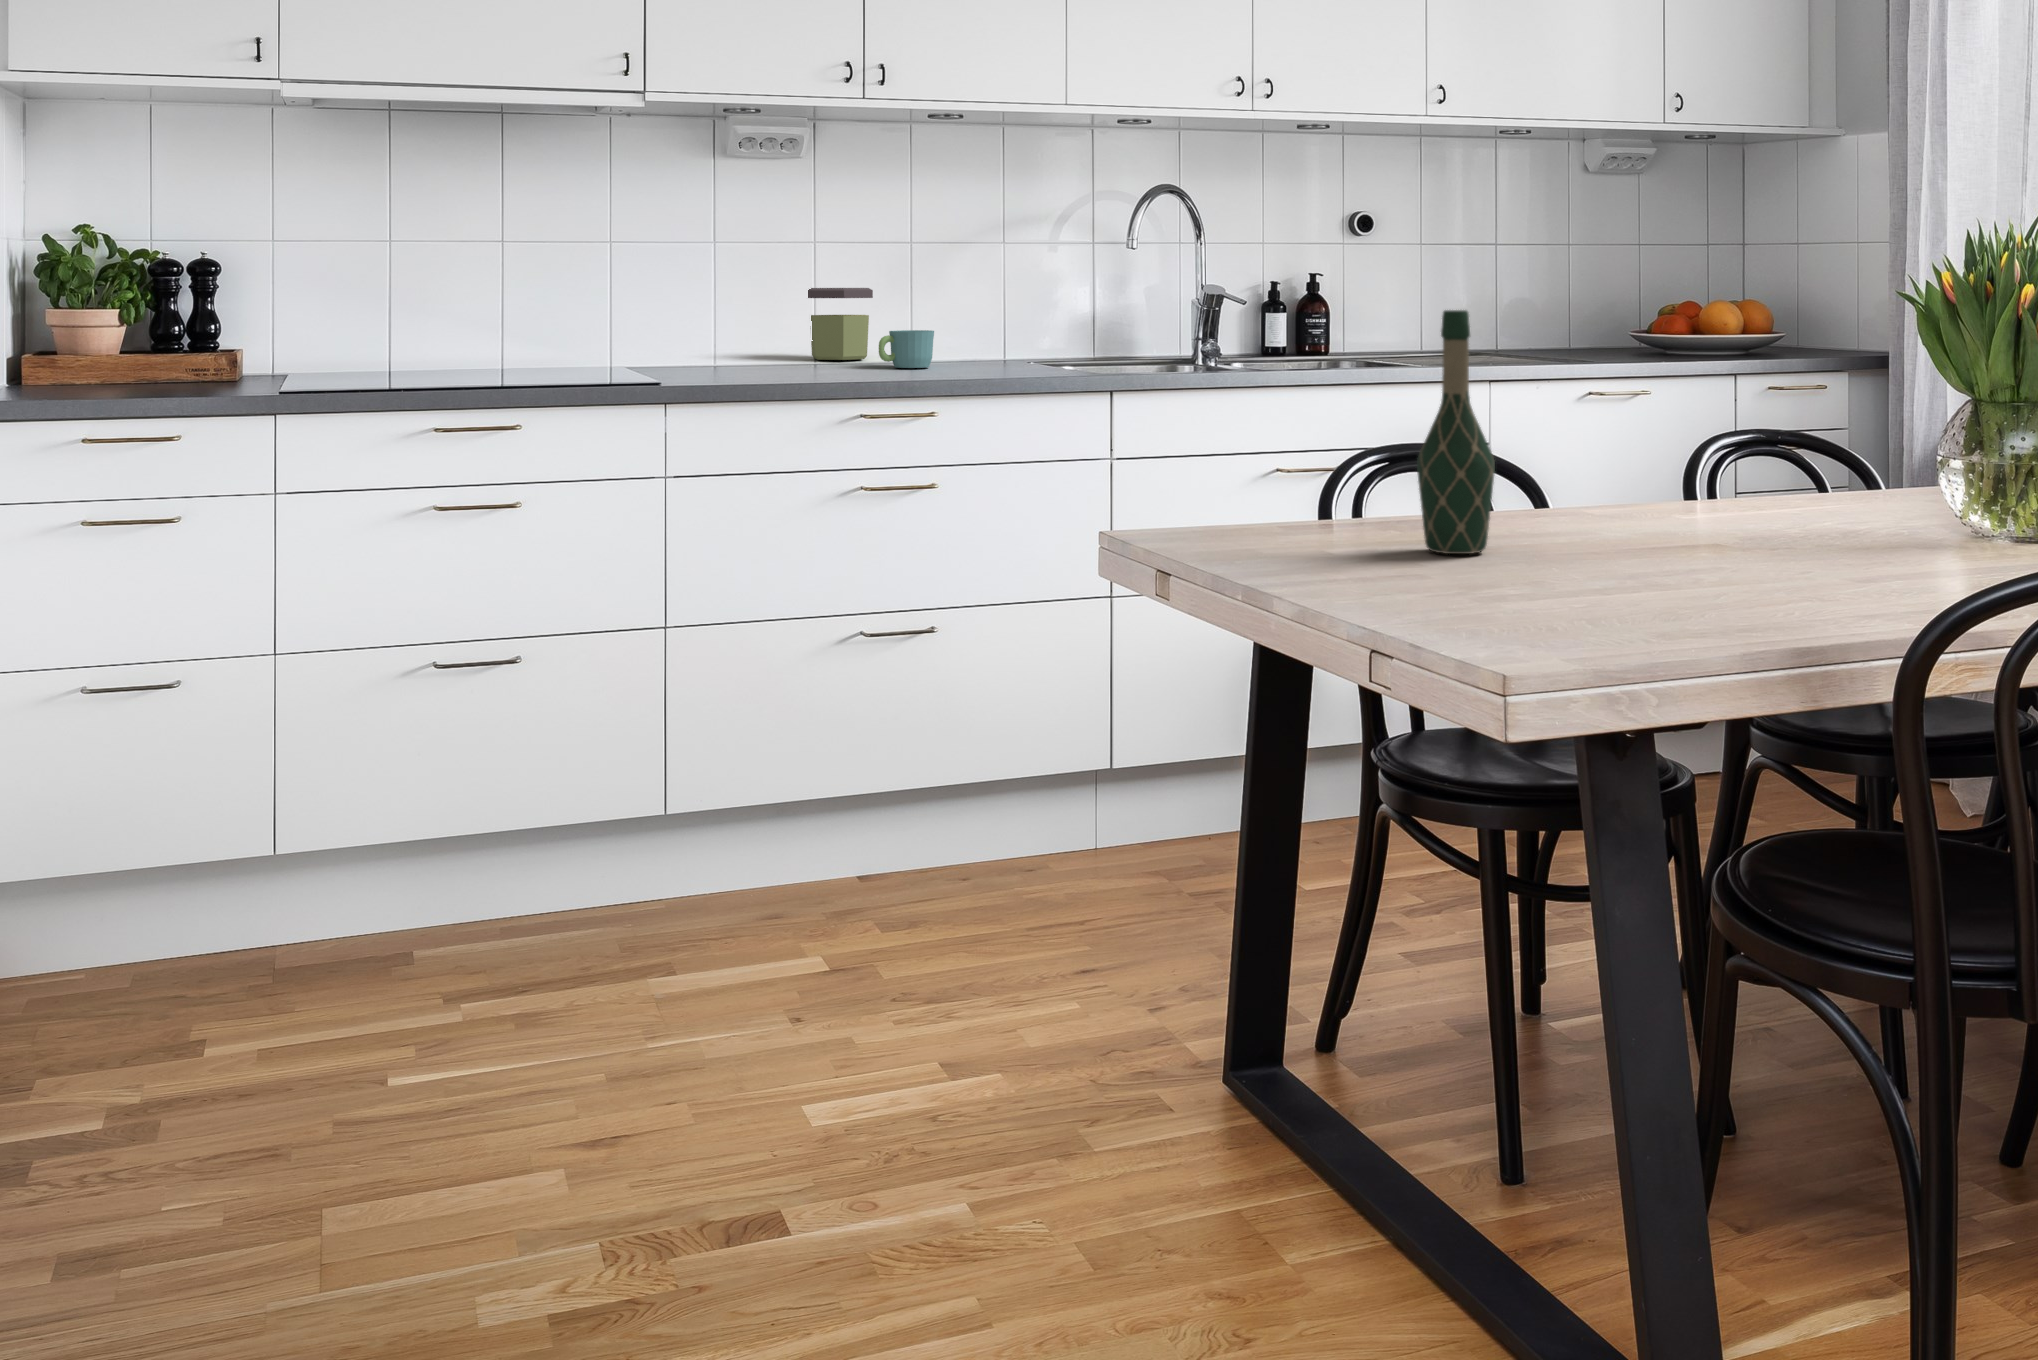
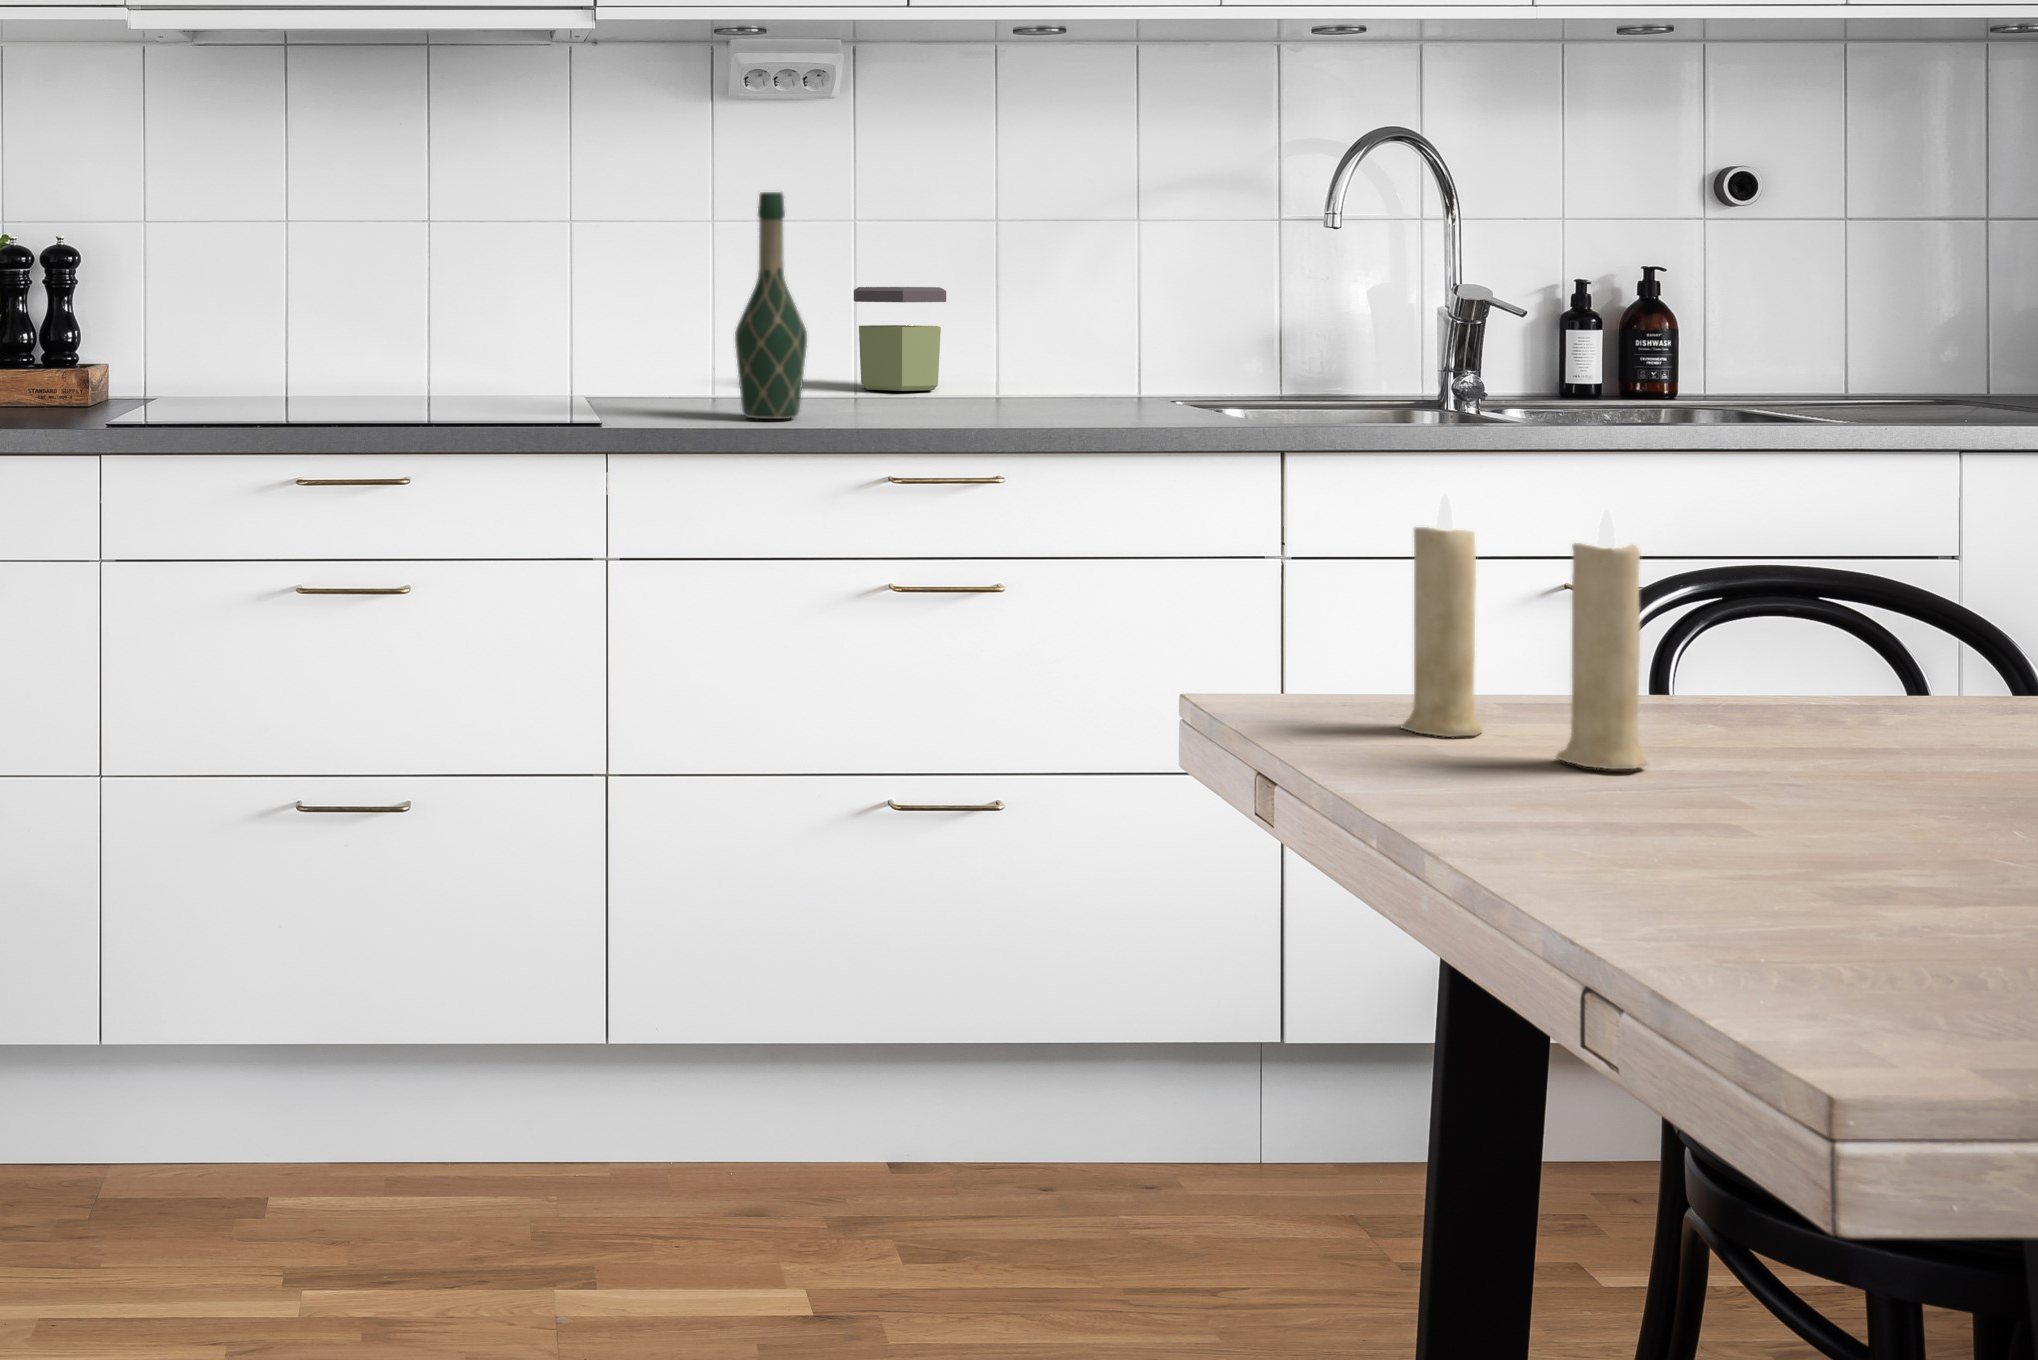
wine bottle: present [1417,310,1495,554] -> present [735,192,807,419]
mug: present [879,330,934,368] -> none [947,350,1030,406]
candle: none [1222,395,1360,549] -> present [1401,494,1648,769]

